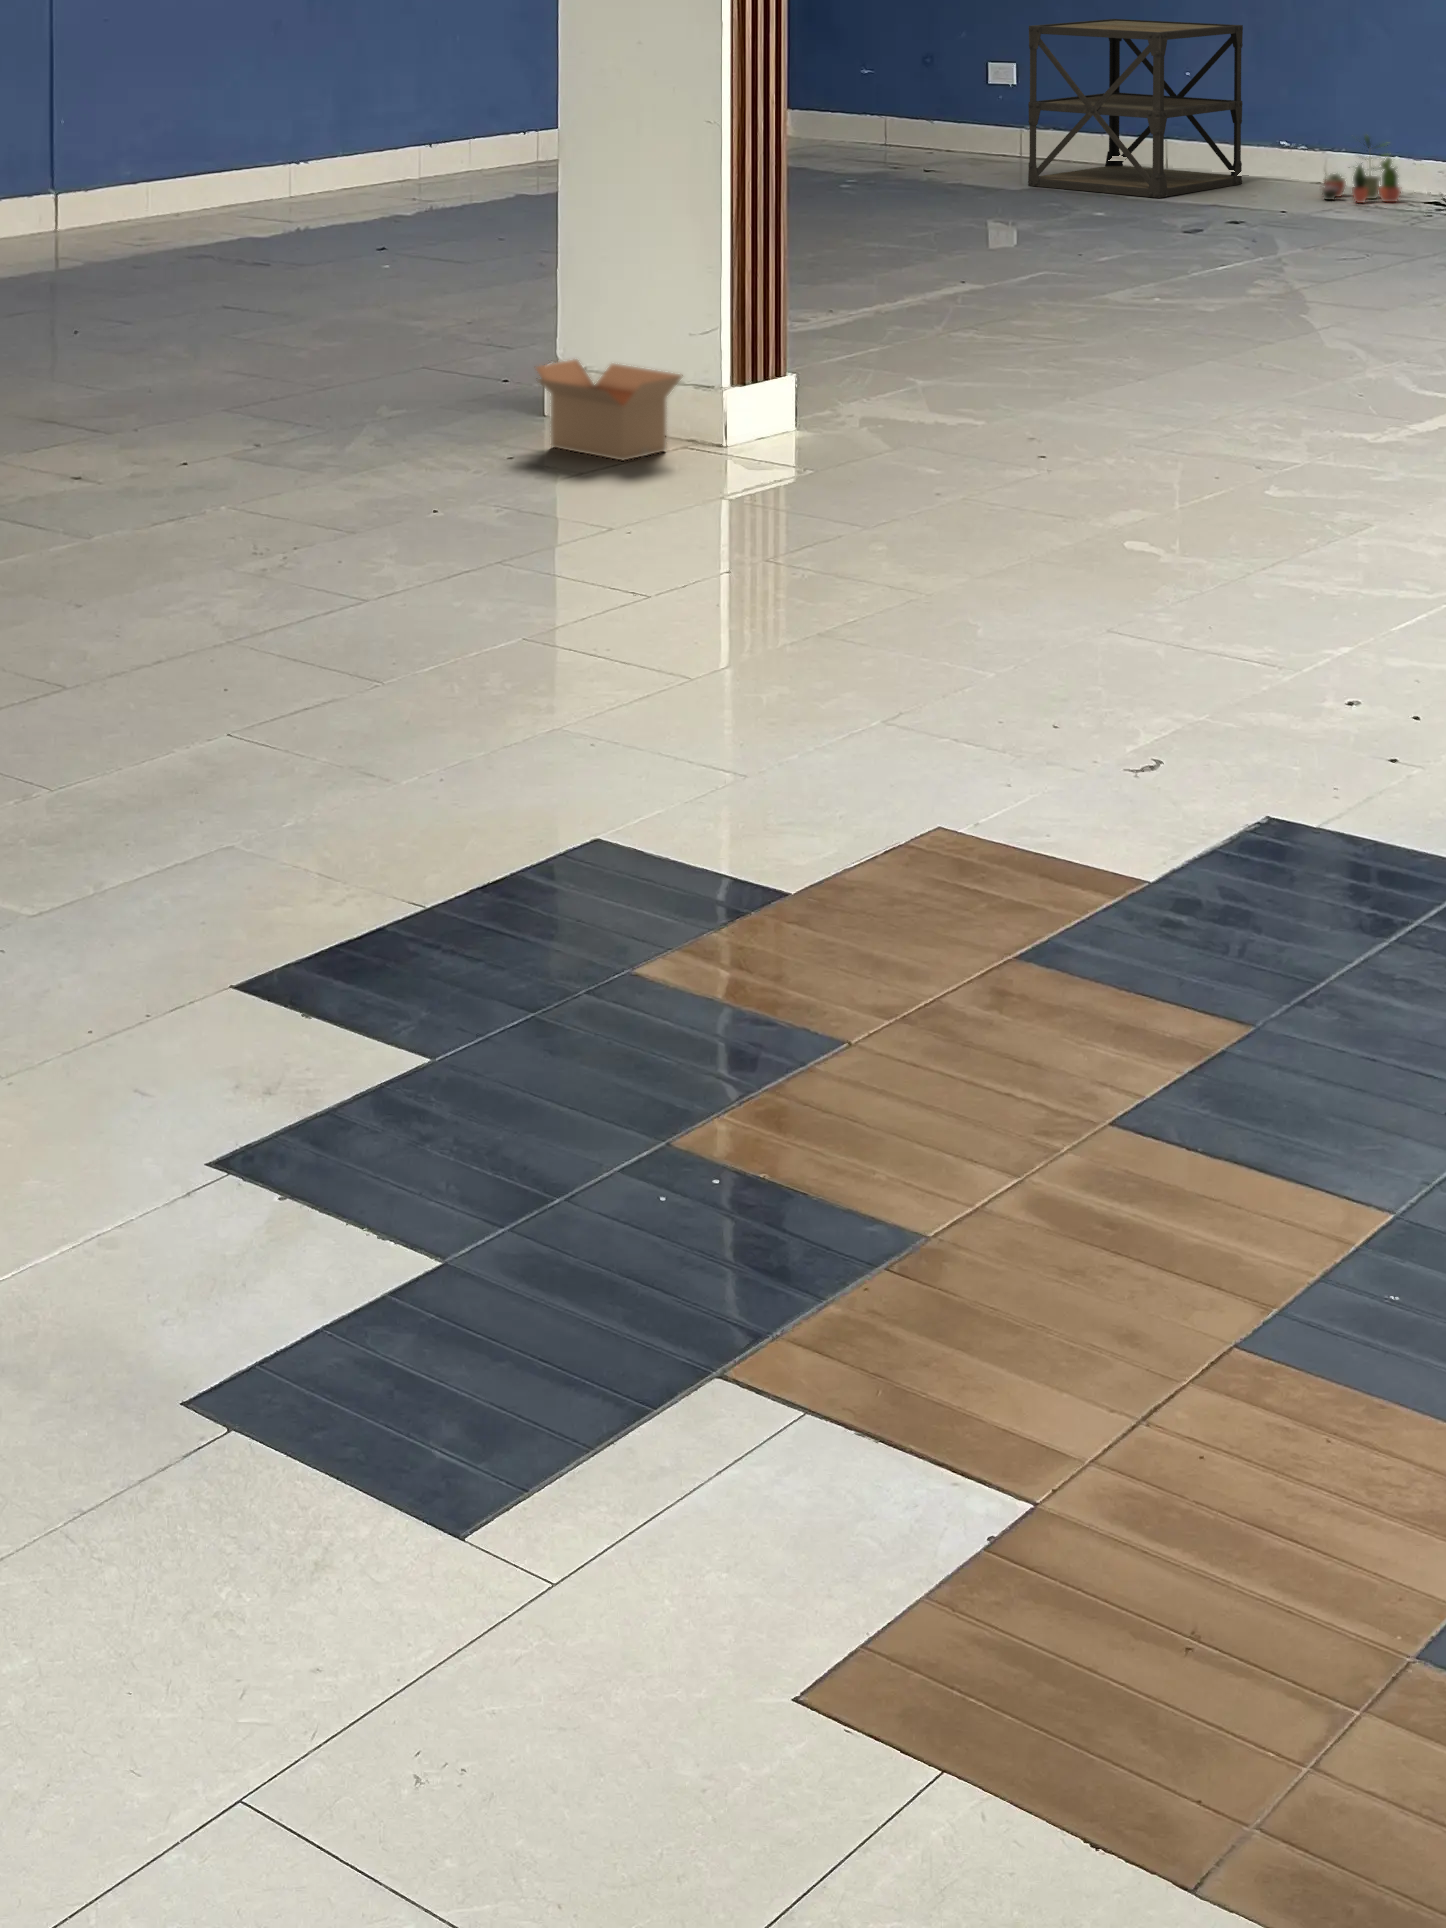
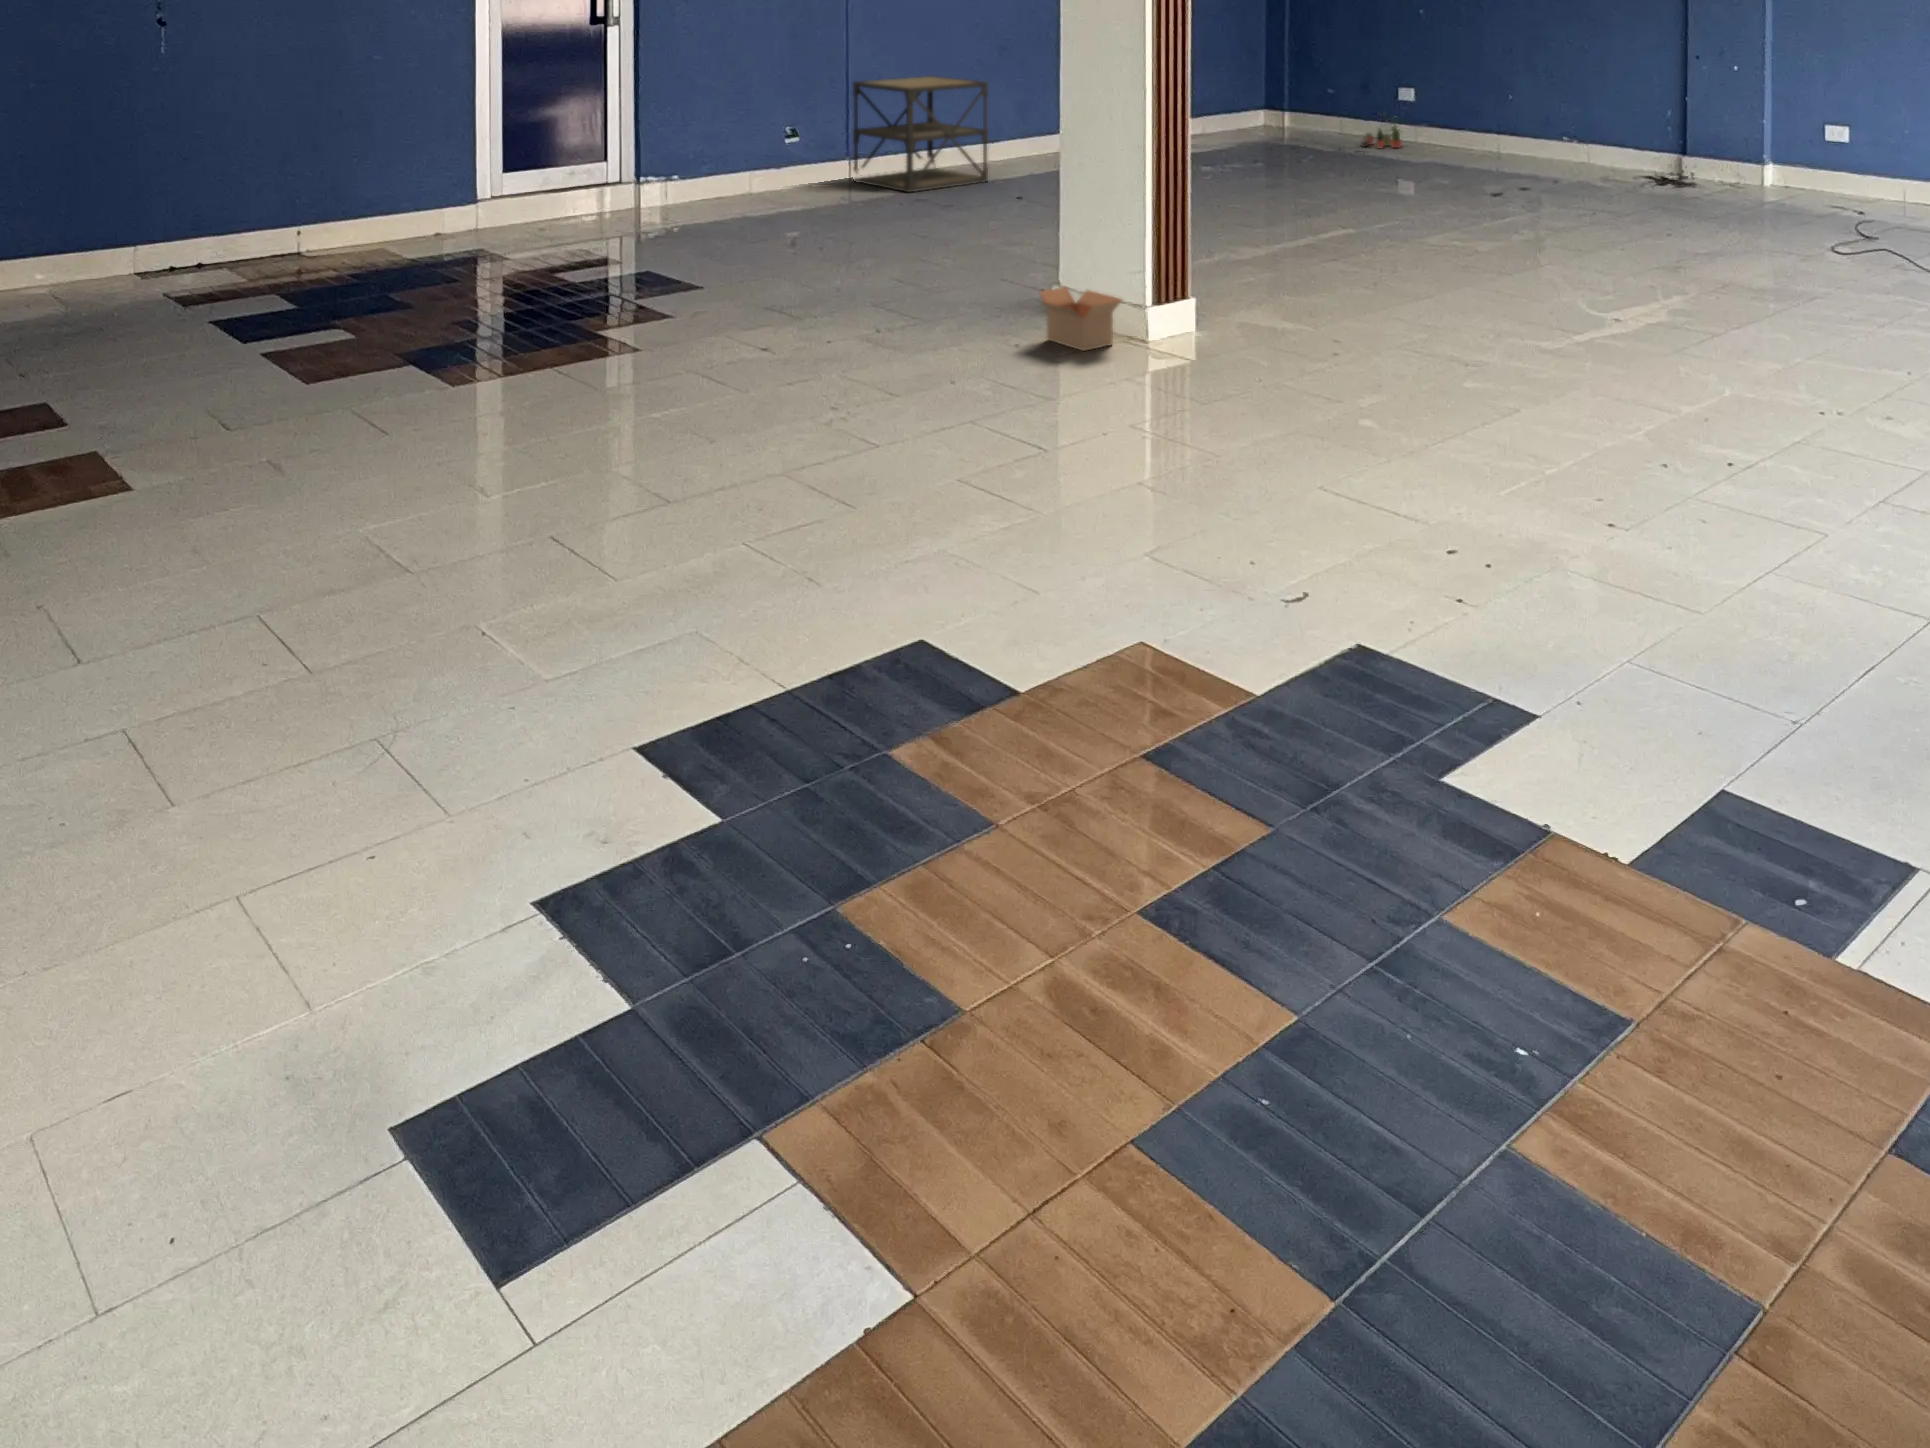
shelving unit: present [1028,19,1243,198] -> present [853,76,988,192]
potted plant: present [1321,135,1401,203] -> present [1361,114,1402,149]

